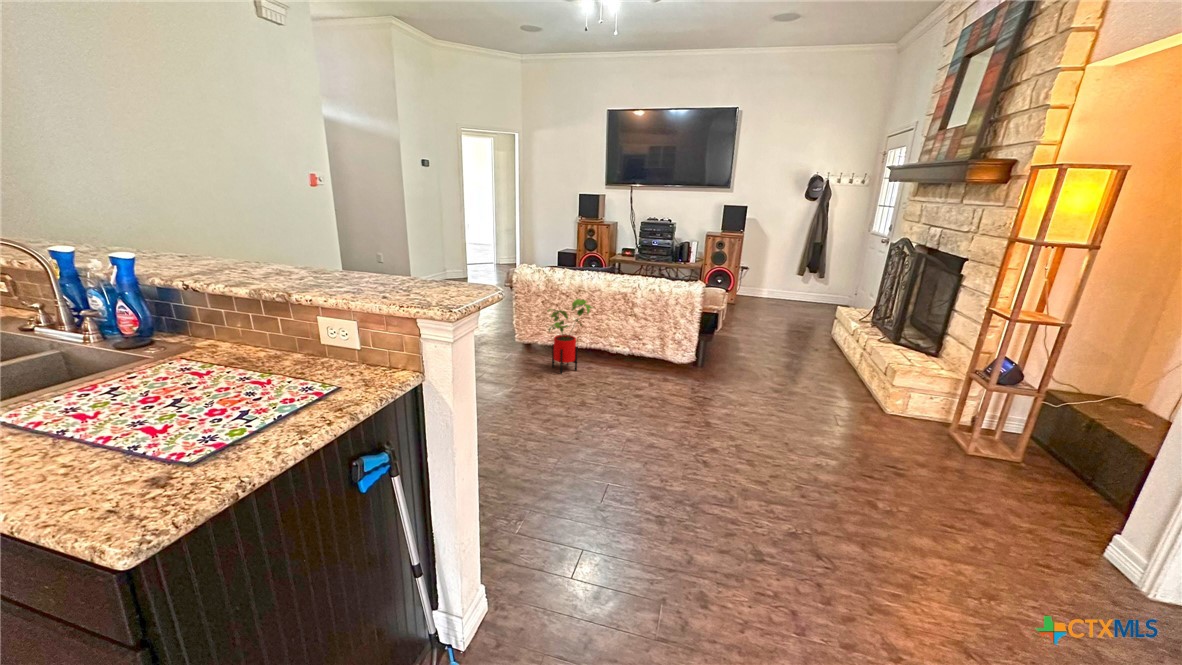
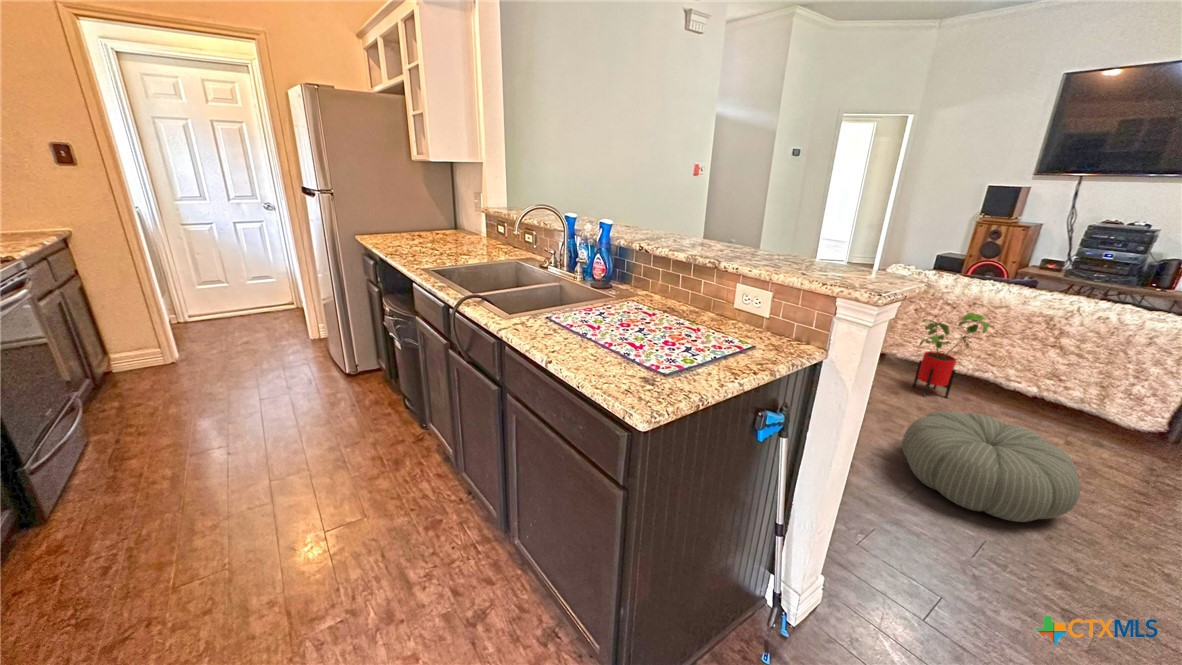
pouf: none [544,381,656,462] -> present [902,411,1080,522]

